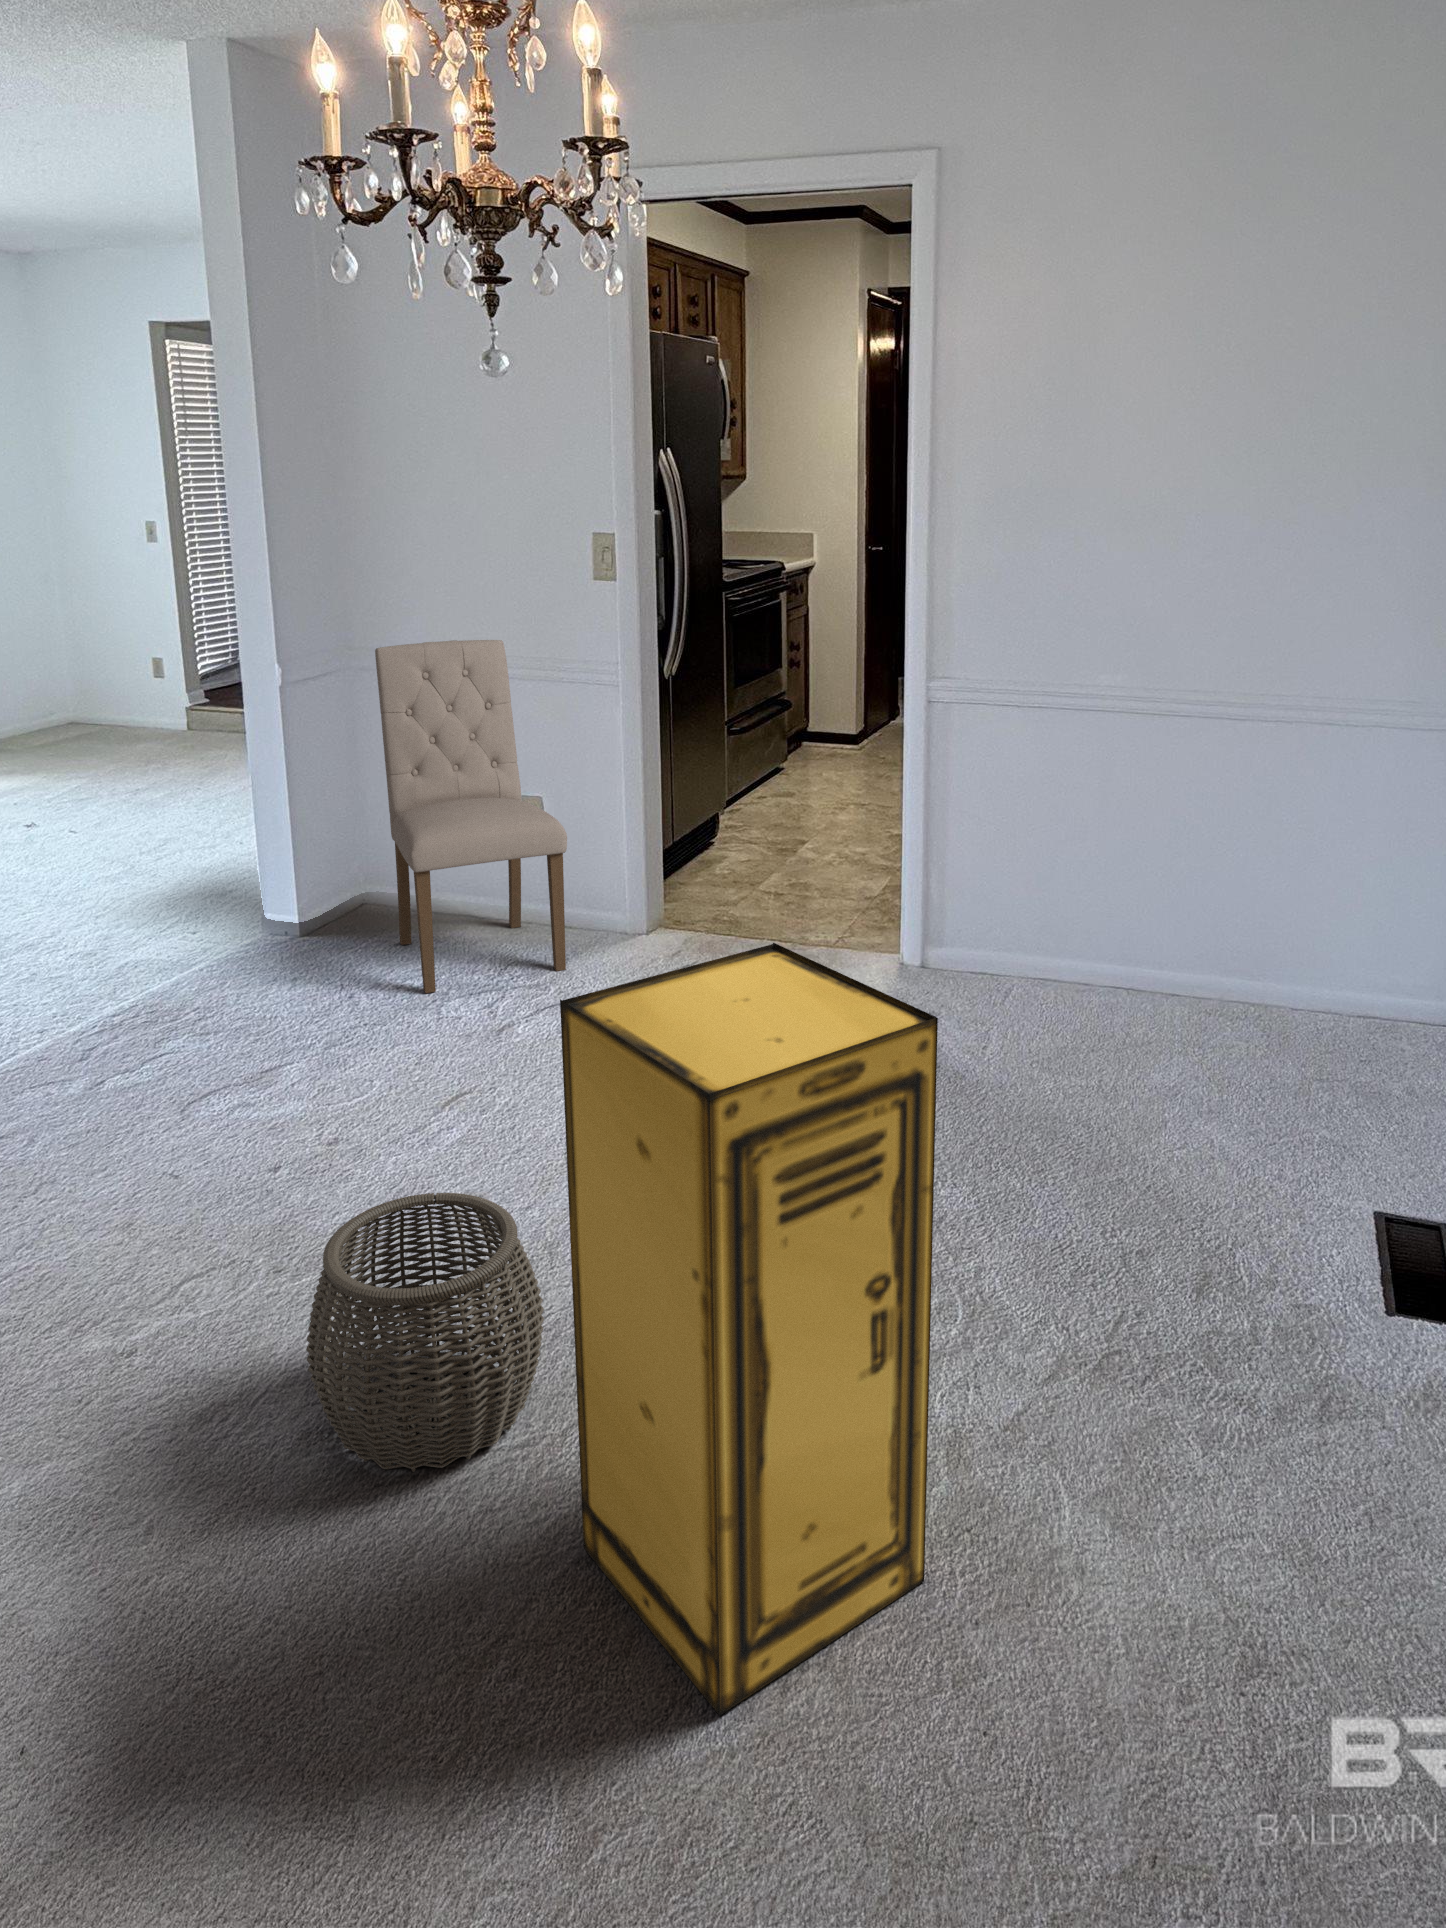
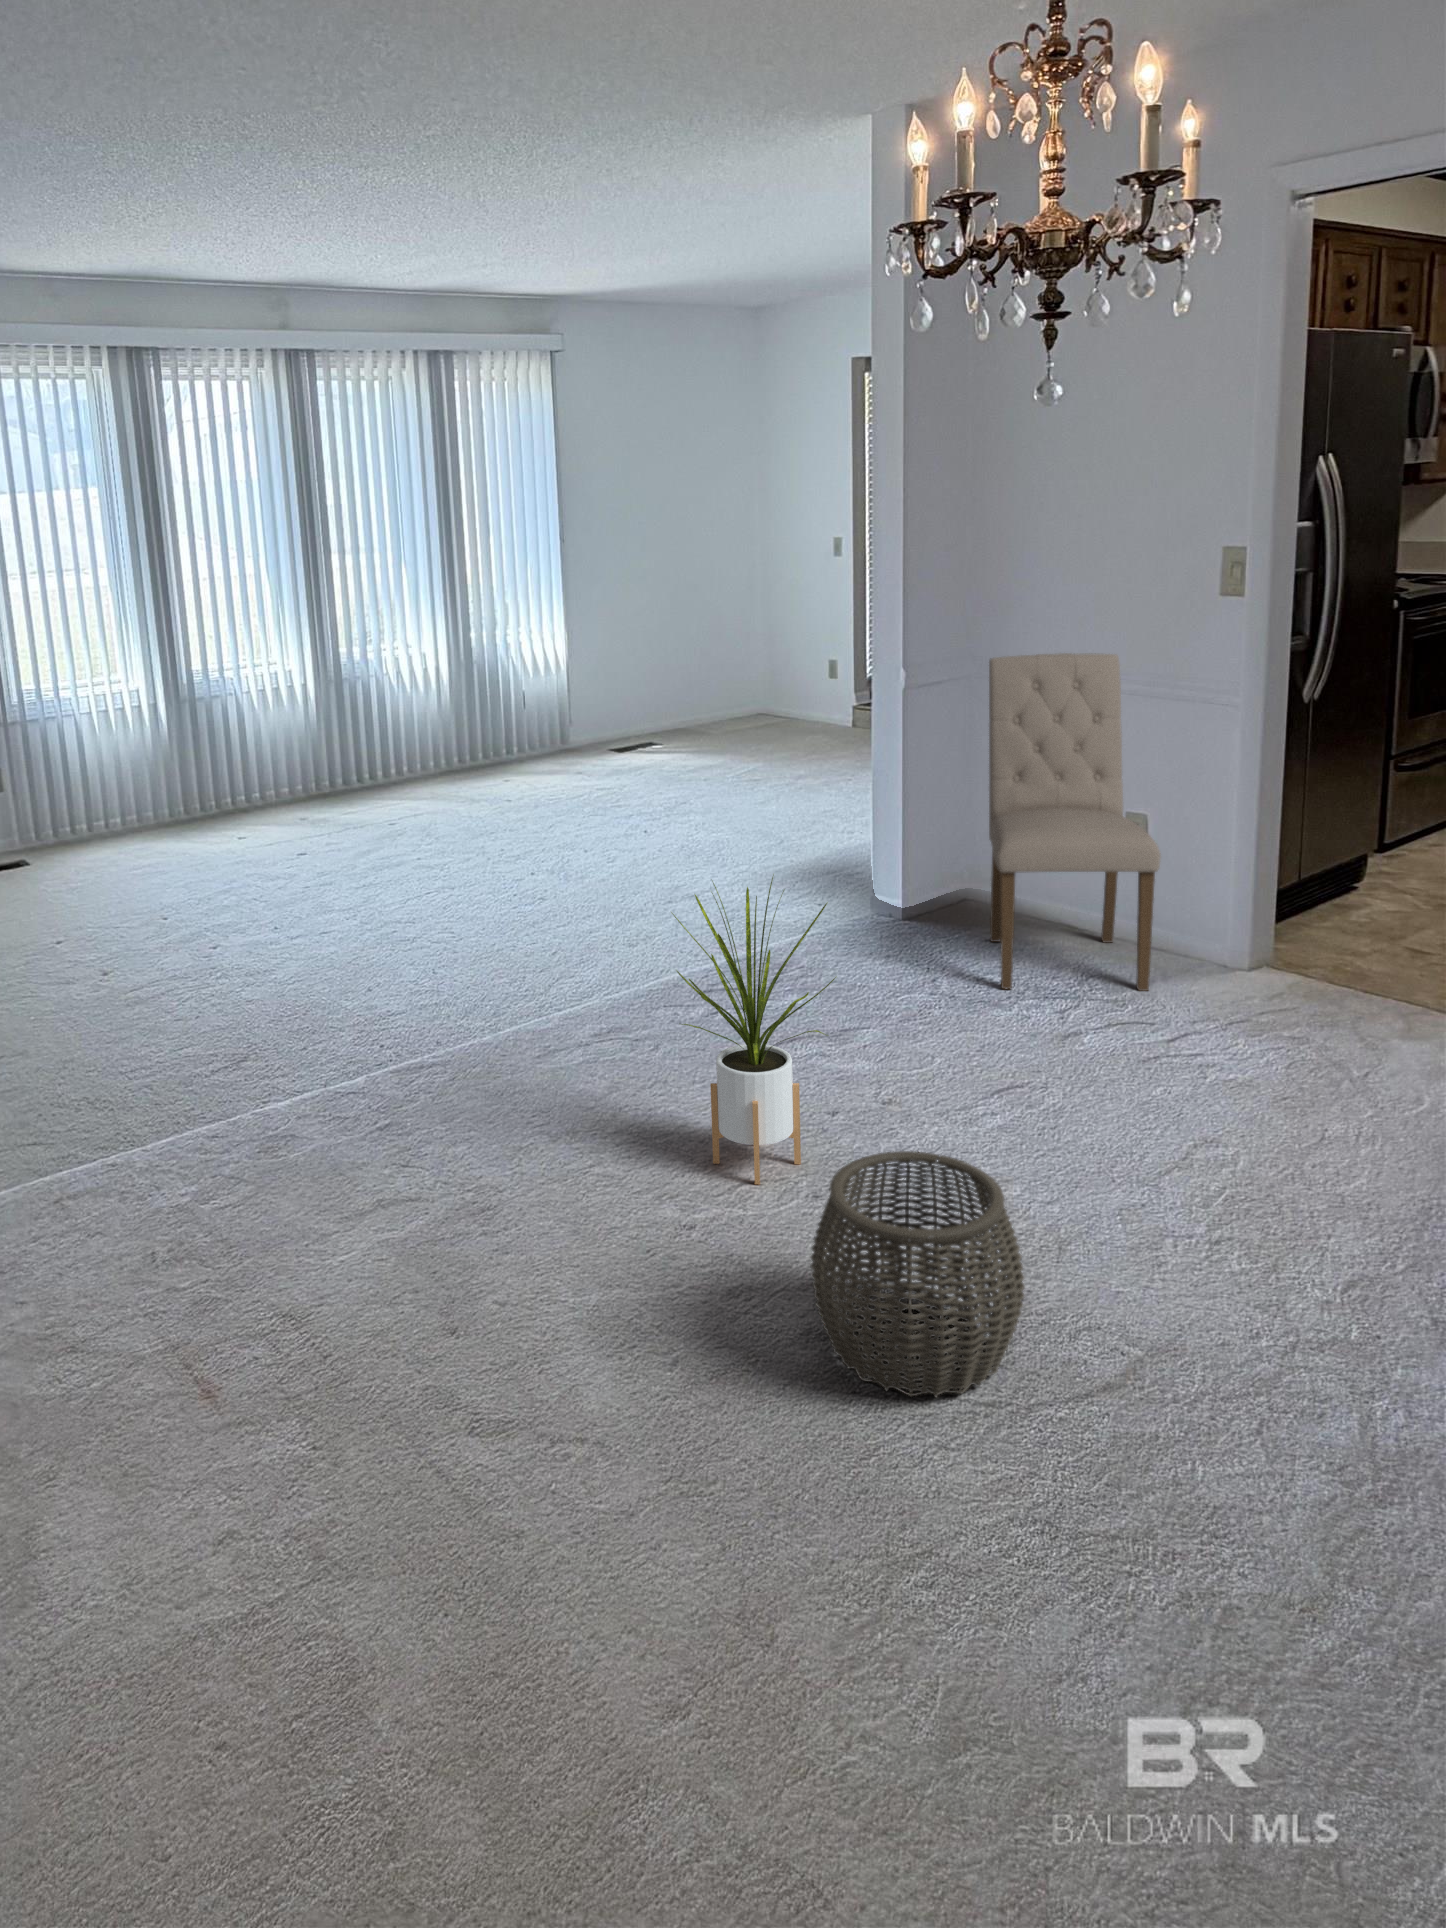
house plant: none [58,910,278,1278] -> present [672,875,836,1184]
storage cabinet: present [560,943,938,1716] -> none [1020,971,1428,1704]

